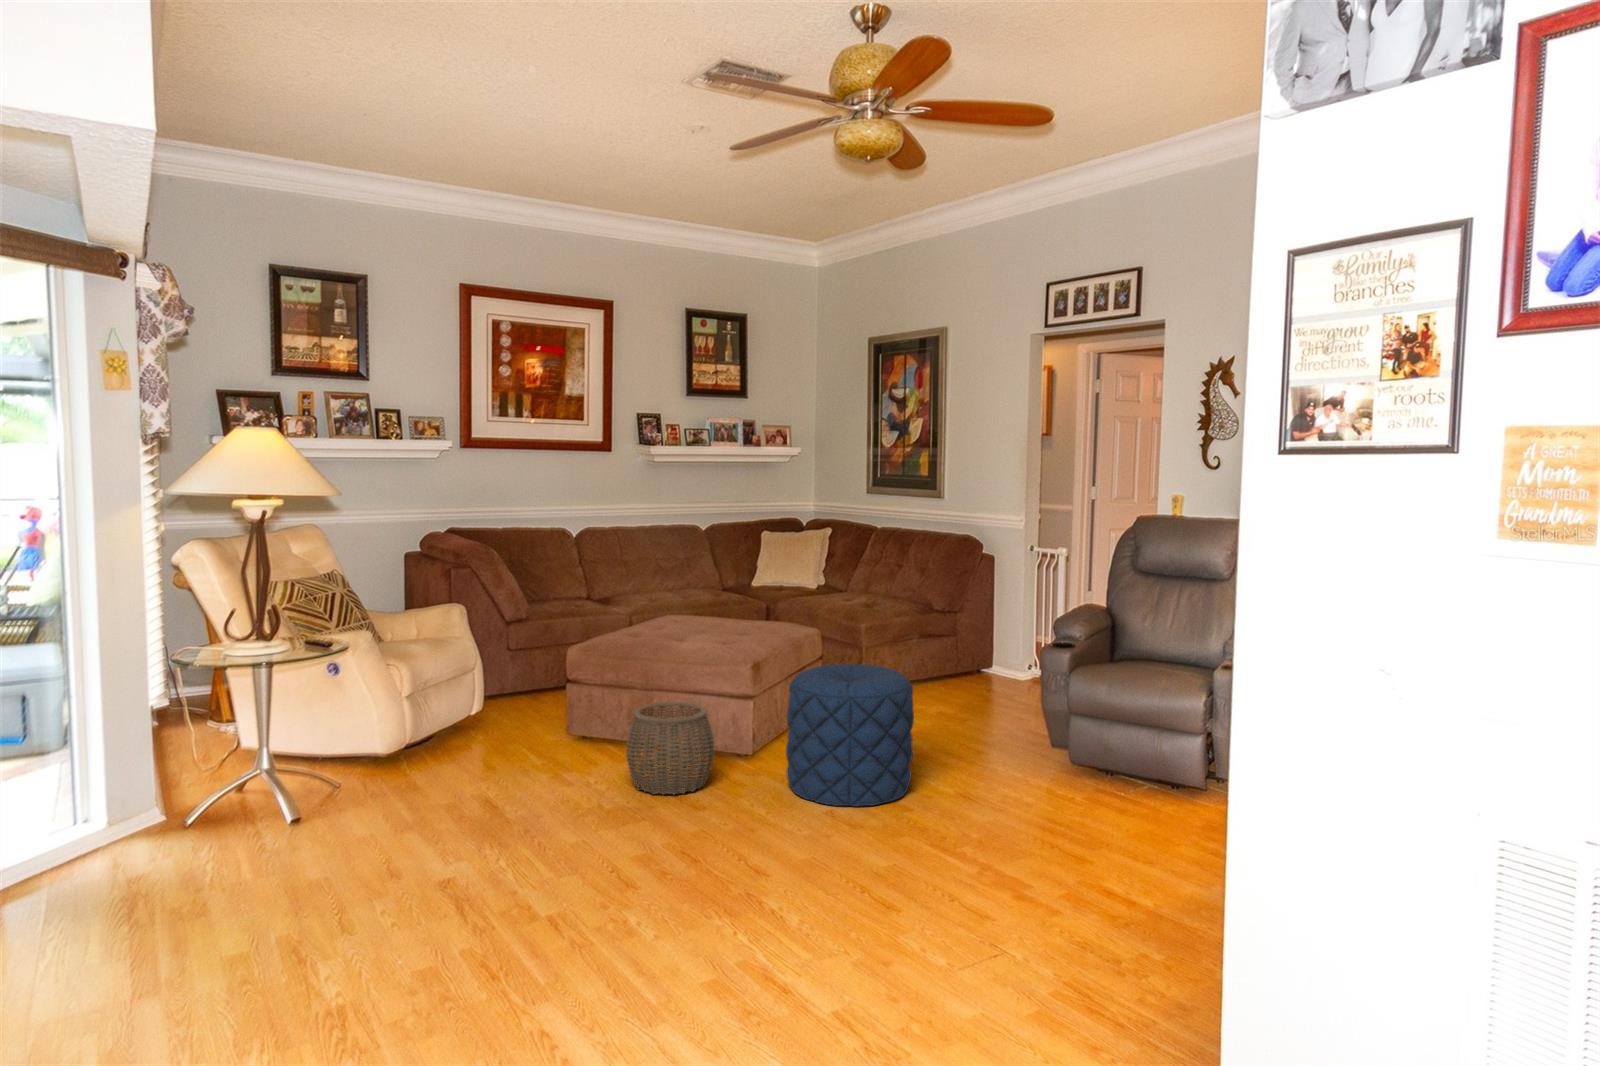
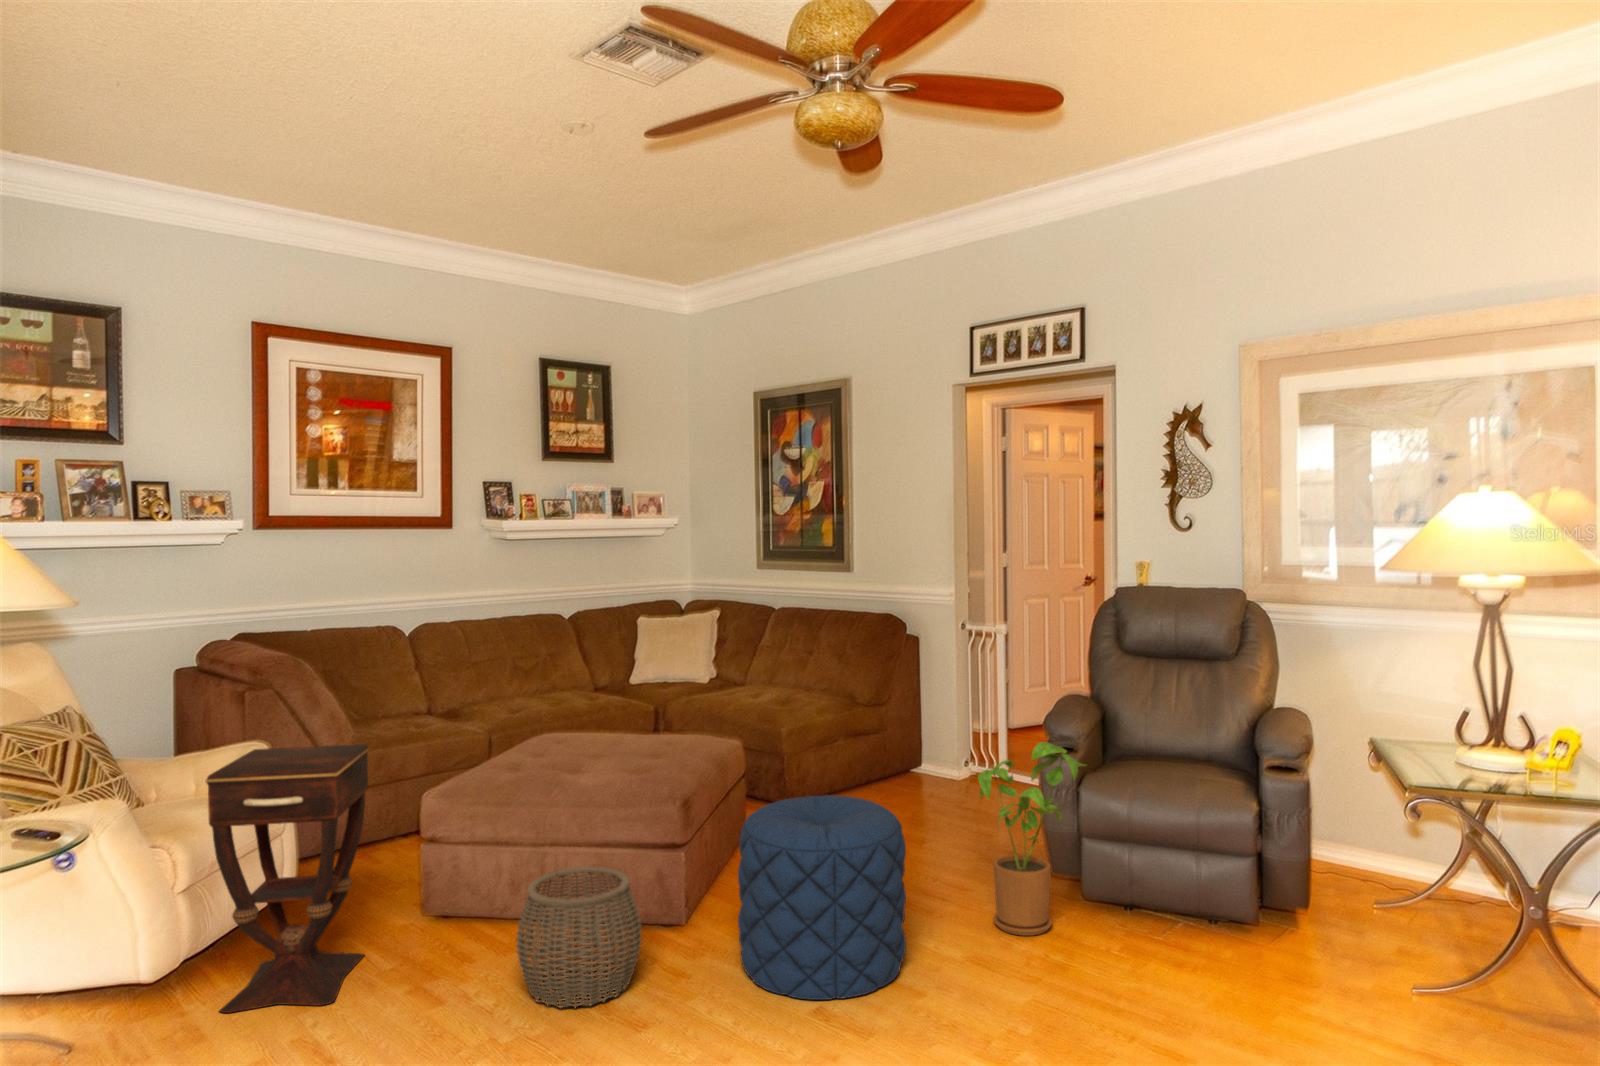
side table: none [422,604,532,779] -> present [205,744,369,1013]
house plant: none [987,634,1076,784] -> present [978,742,1085,936]

